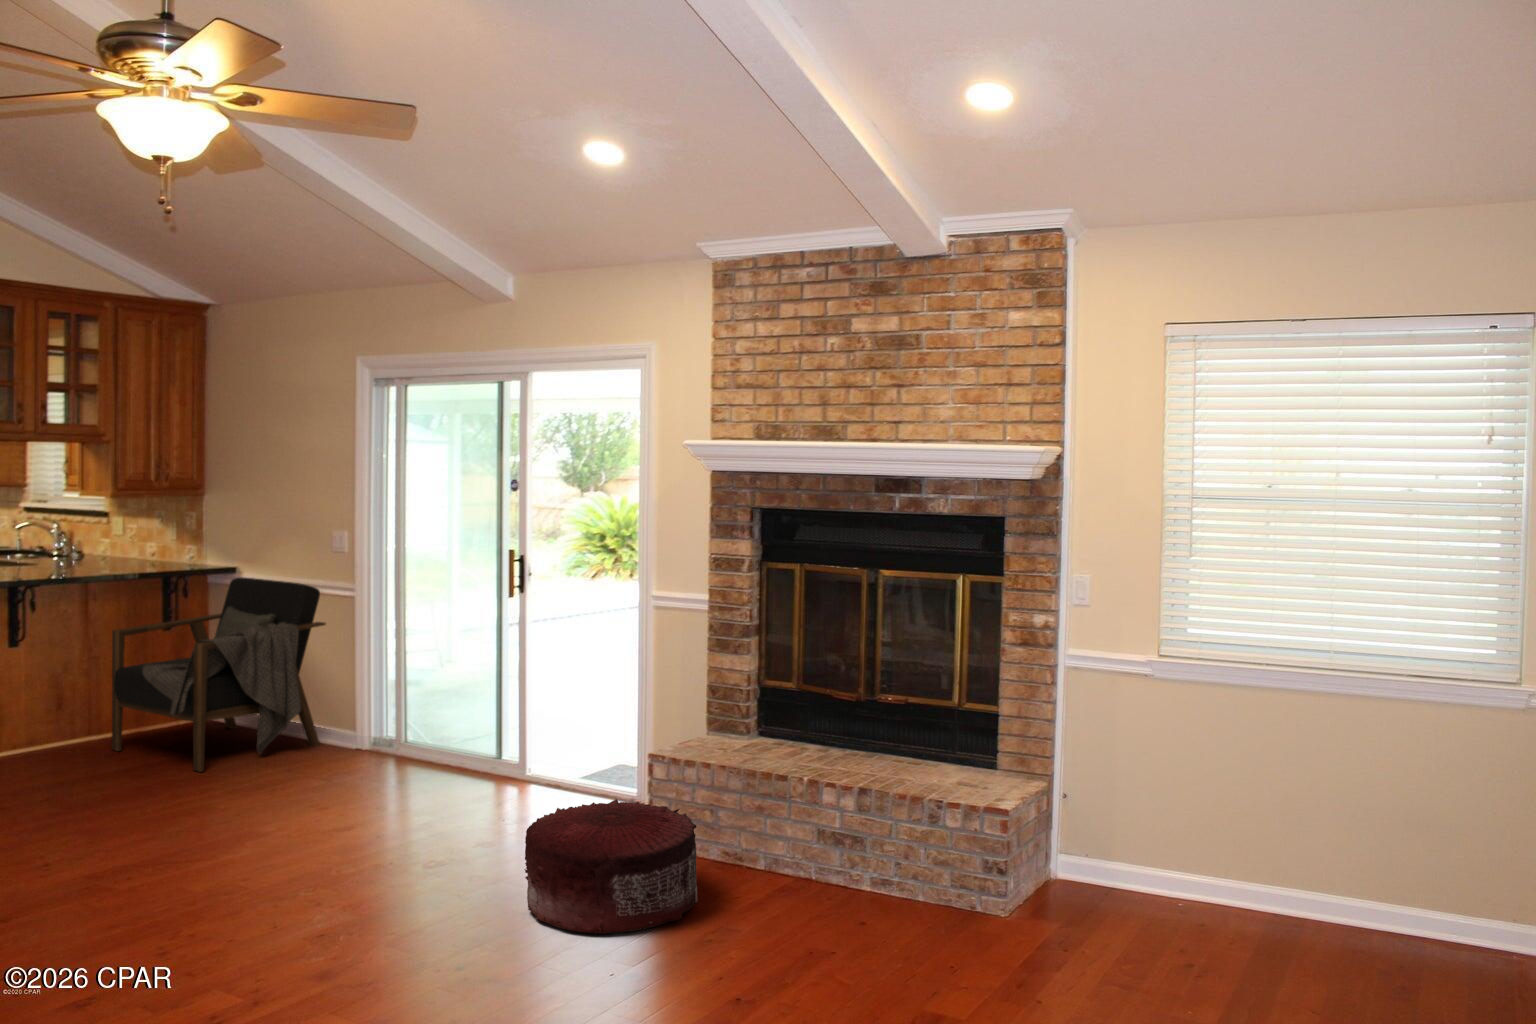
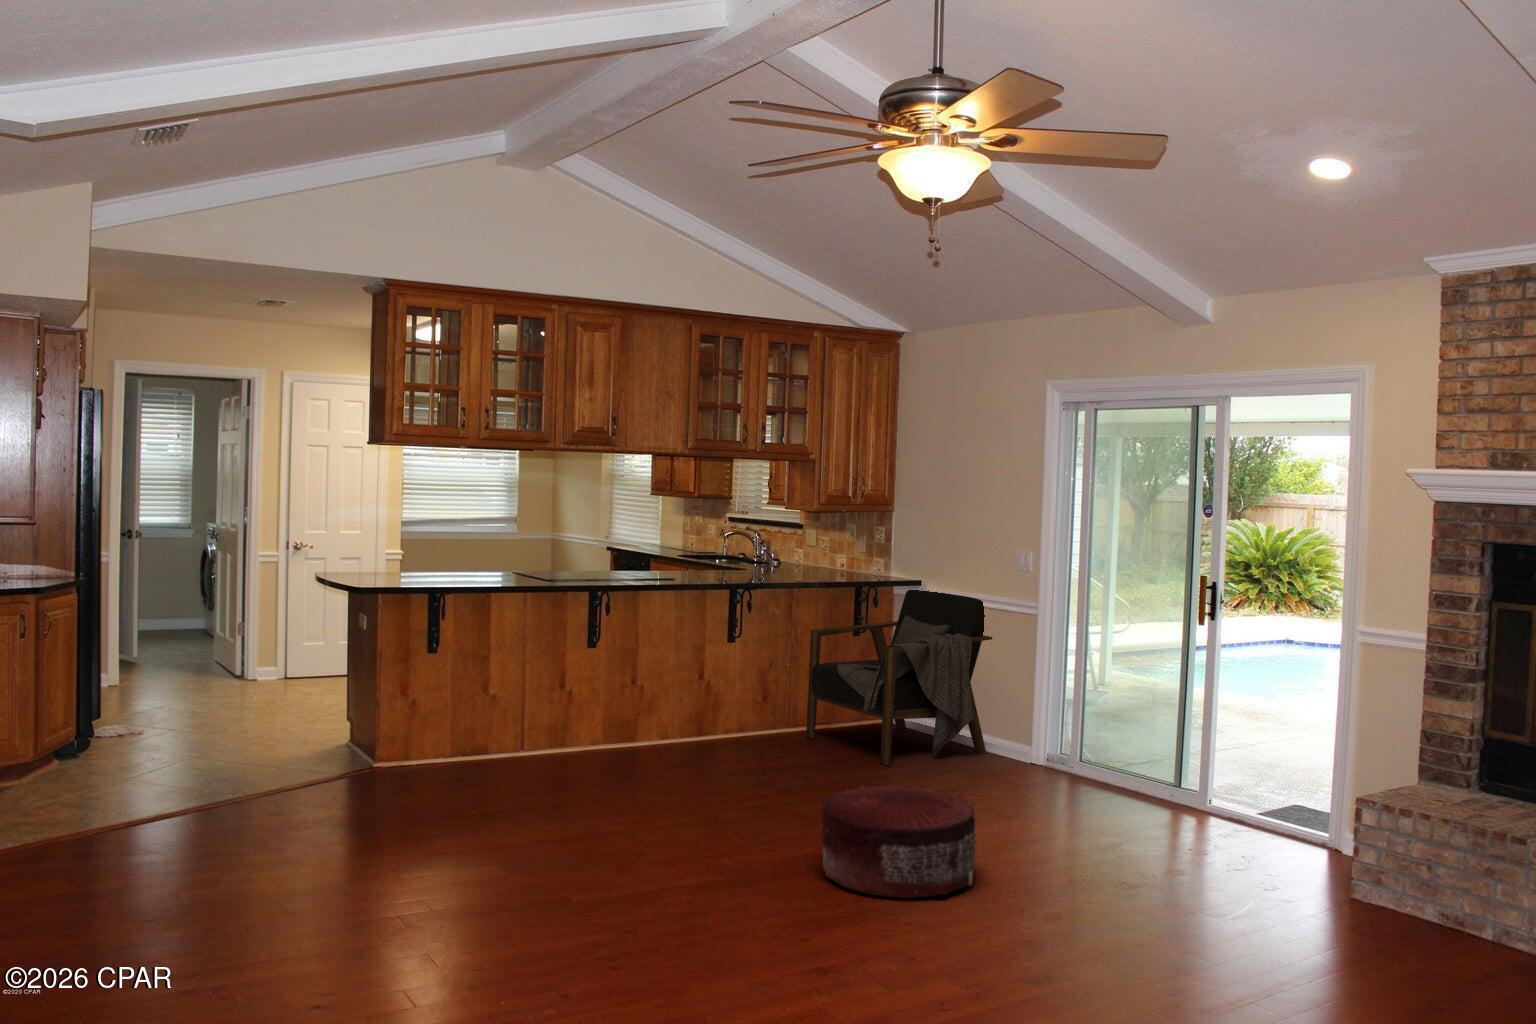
pouf: present [525,799,698,934] -> present [822,785,976,898]

